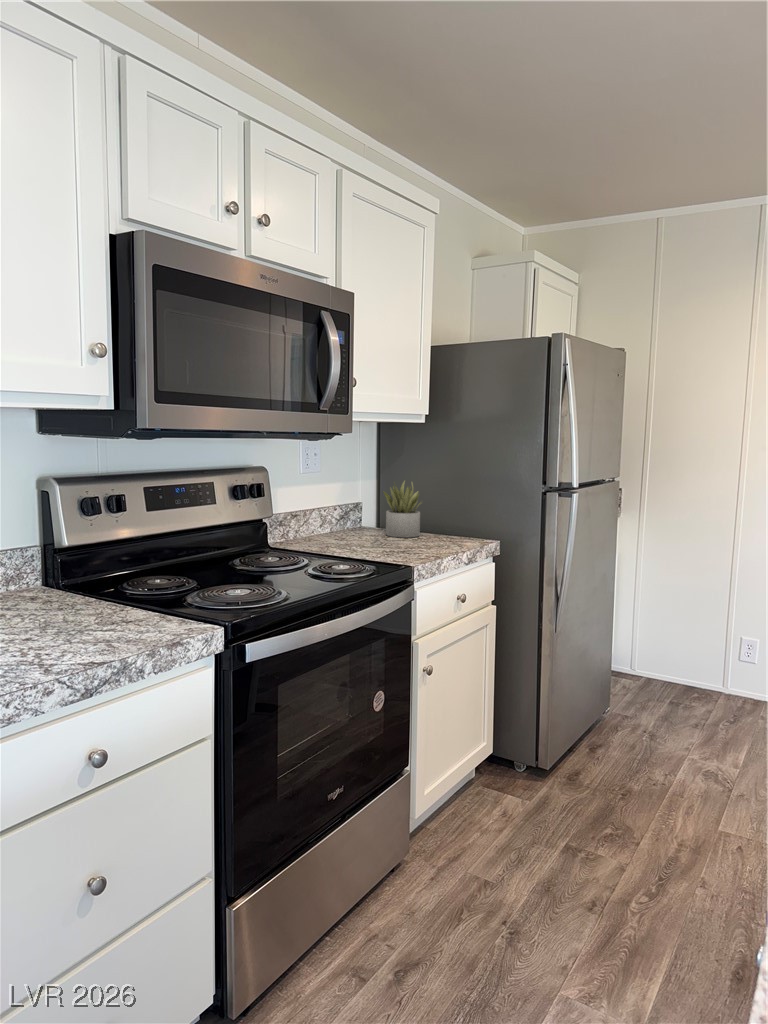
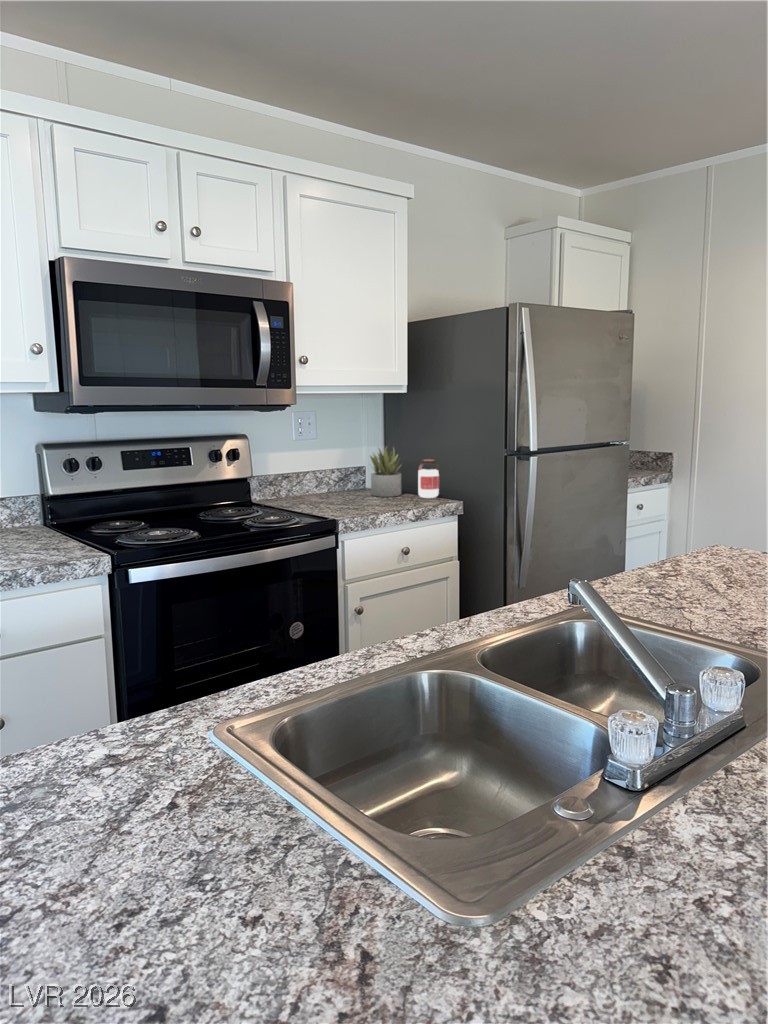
jar: none [442,496,468,539] -> present [418,459,439,498]

